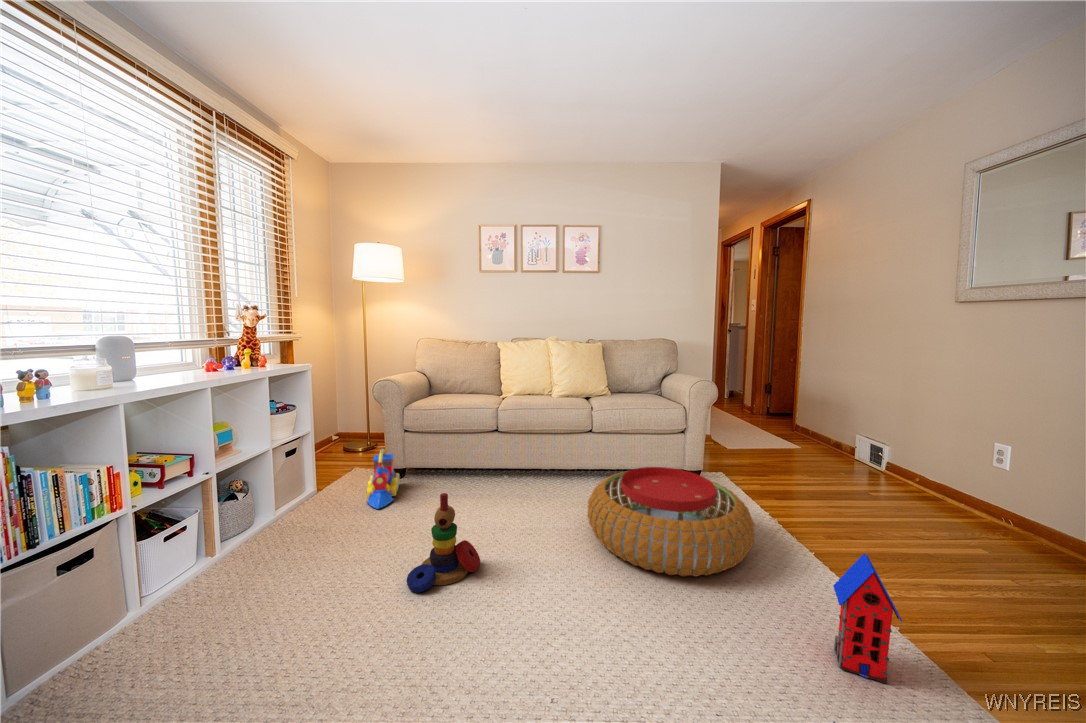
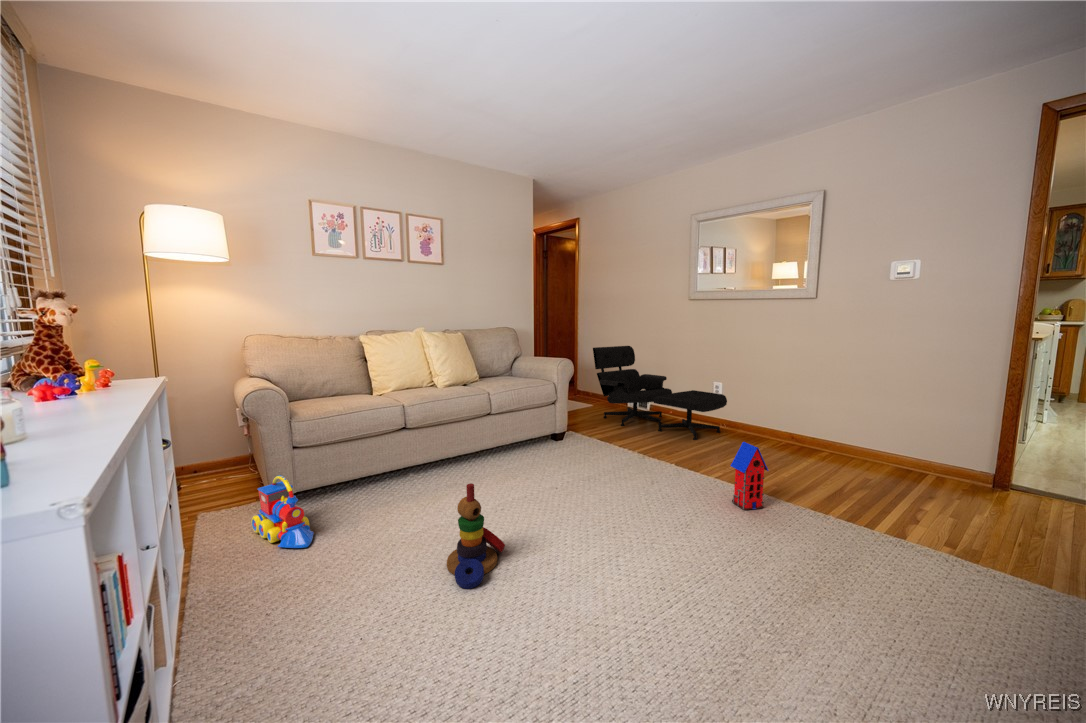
lounge chair: none [780,368,1010,533] -> present [593,346,727,440]
pouf: present [587,467,755,576] -> none [533,428,660,503]

